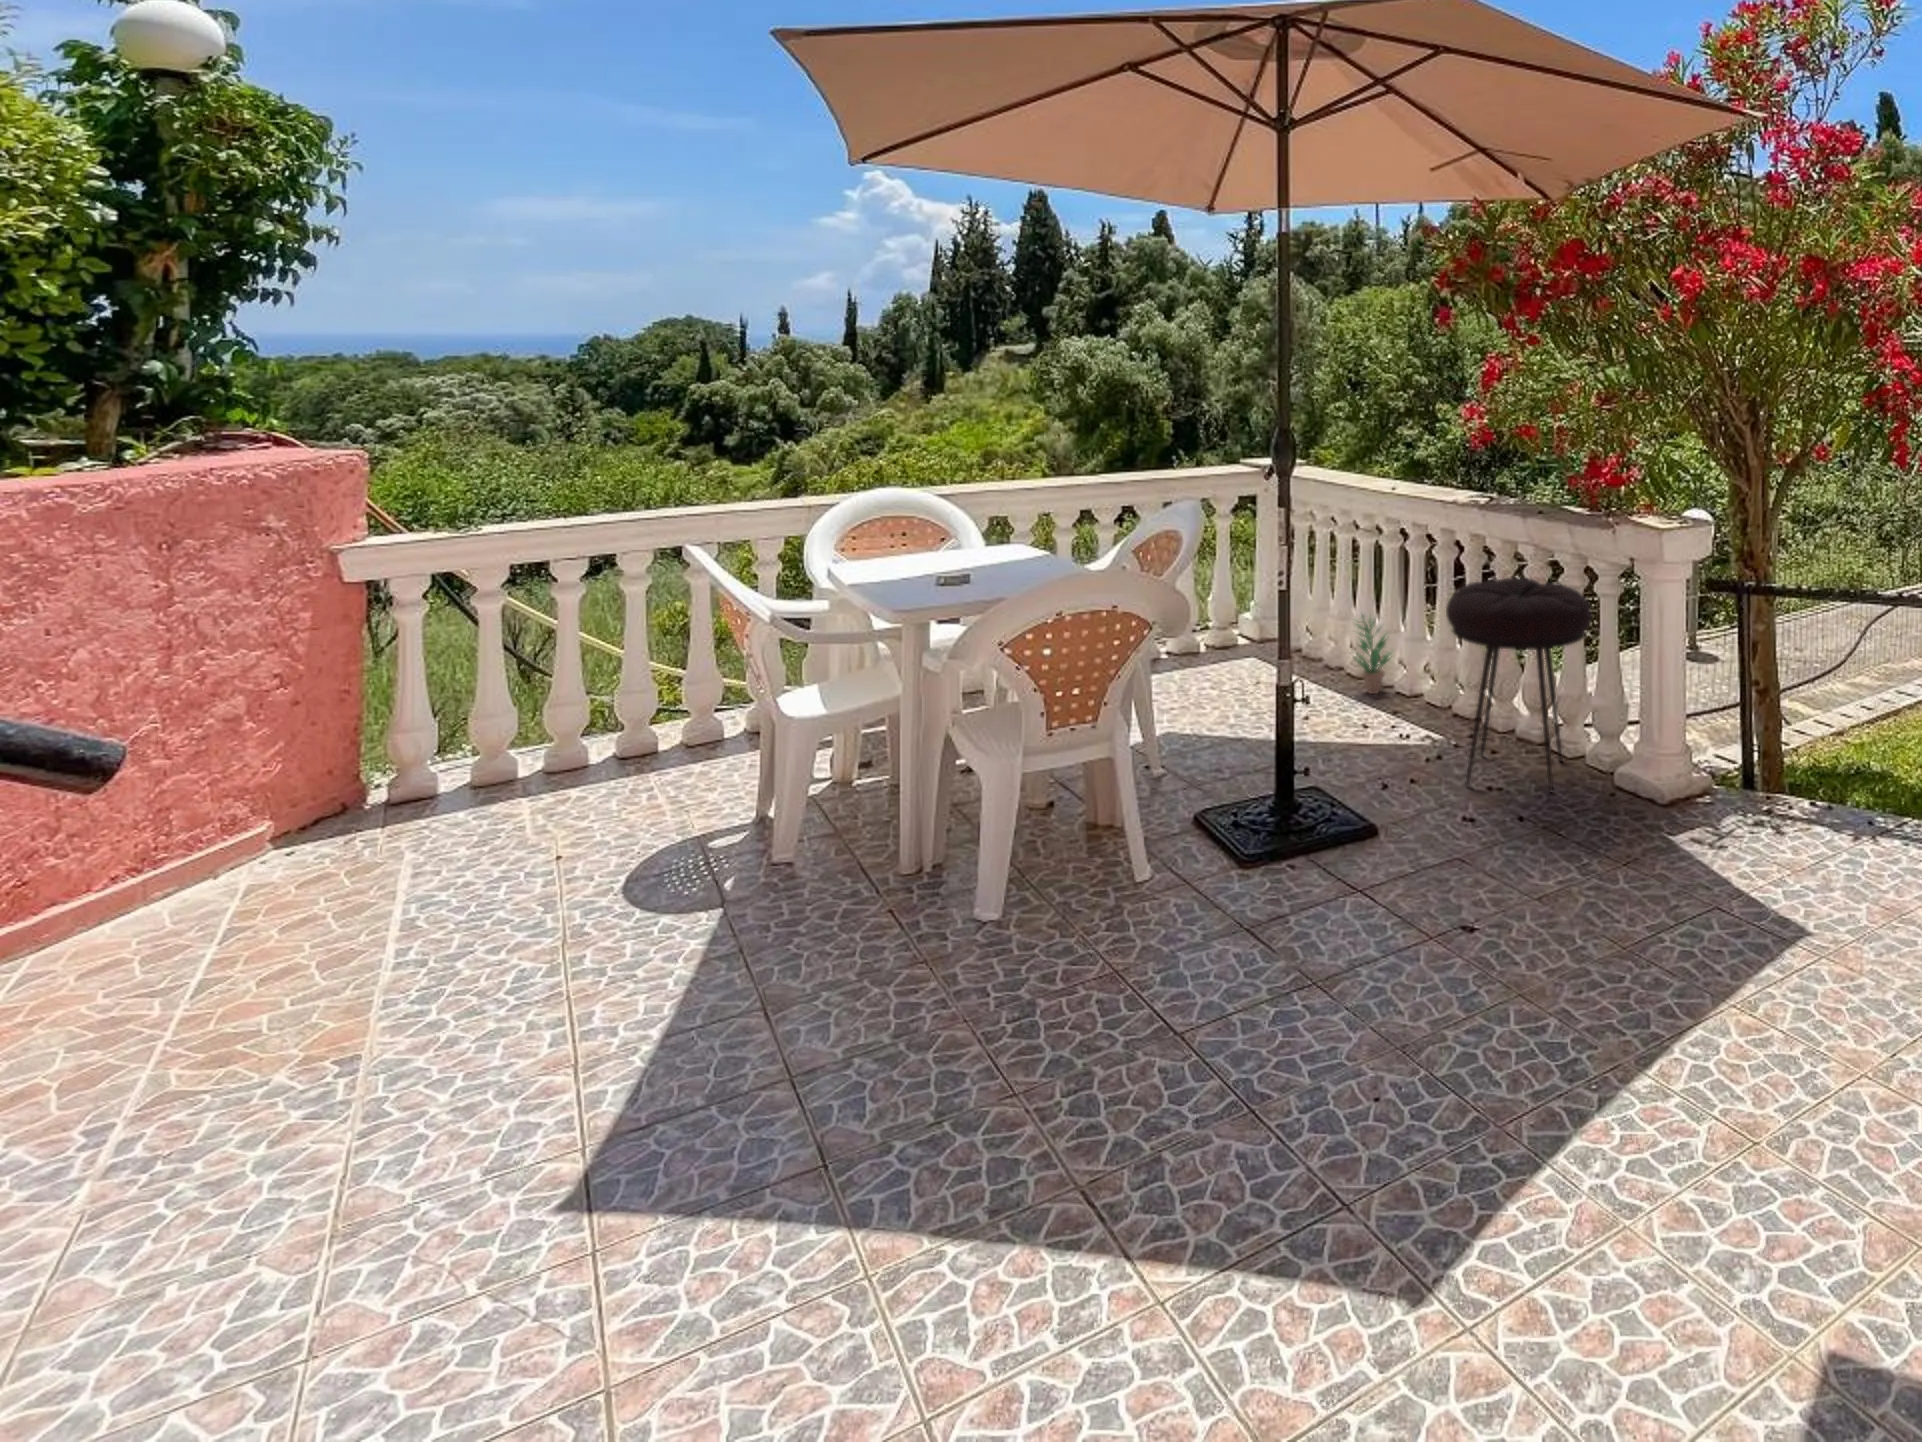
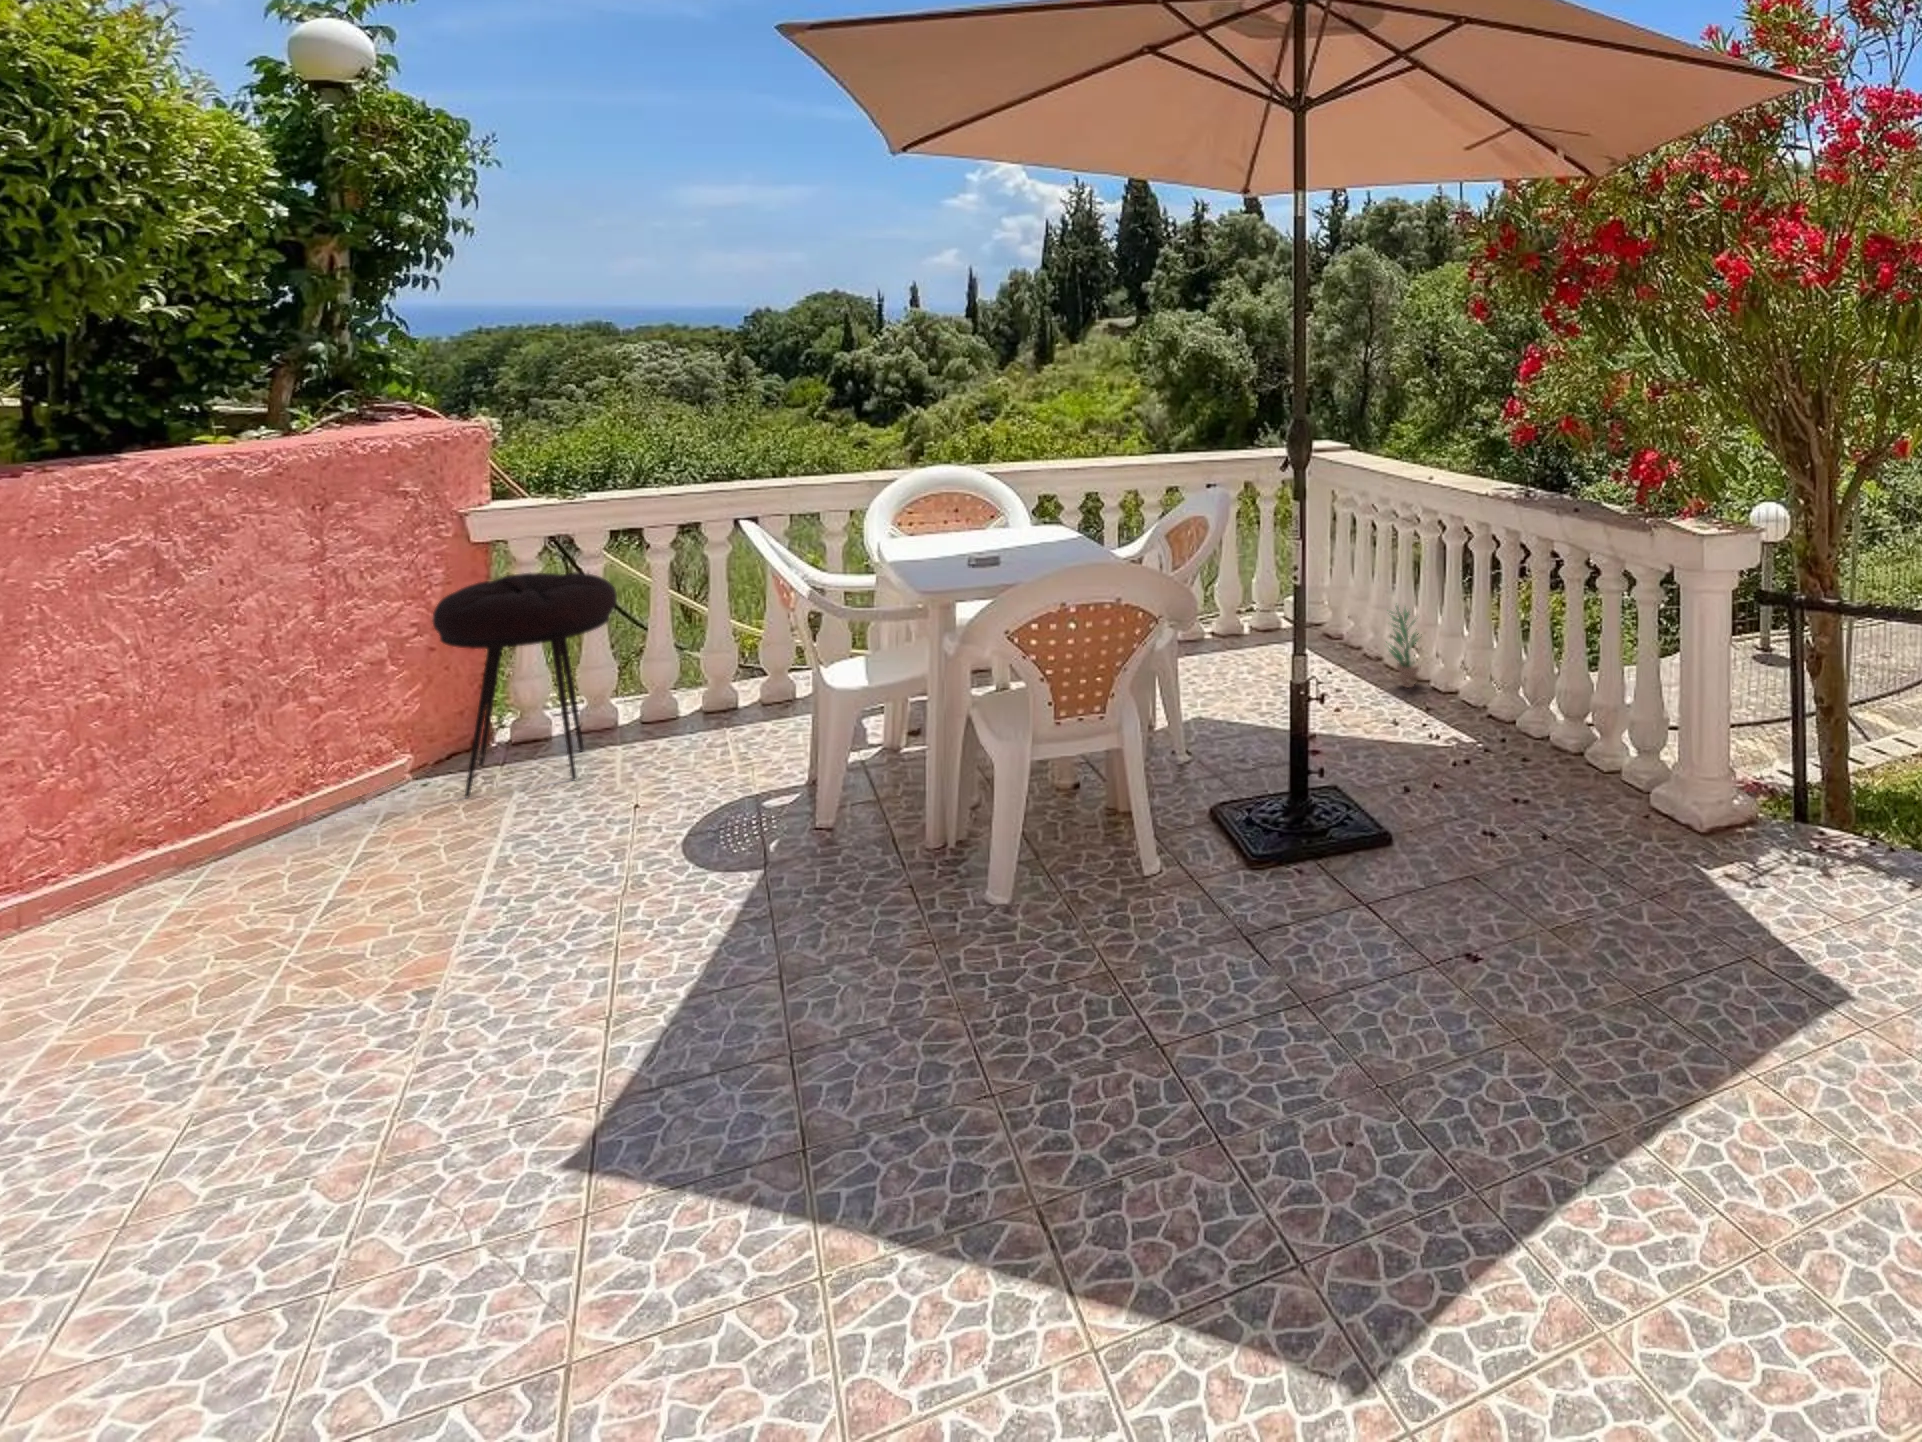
stool: present [1446,577,1592,792] -> present [433,572,617,797]

